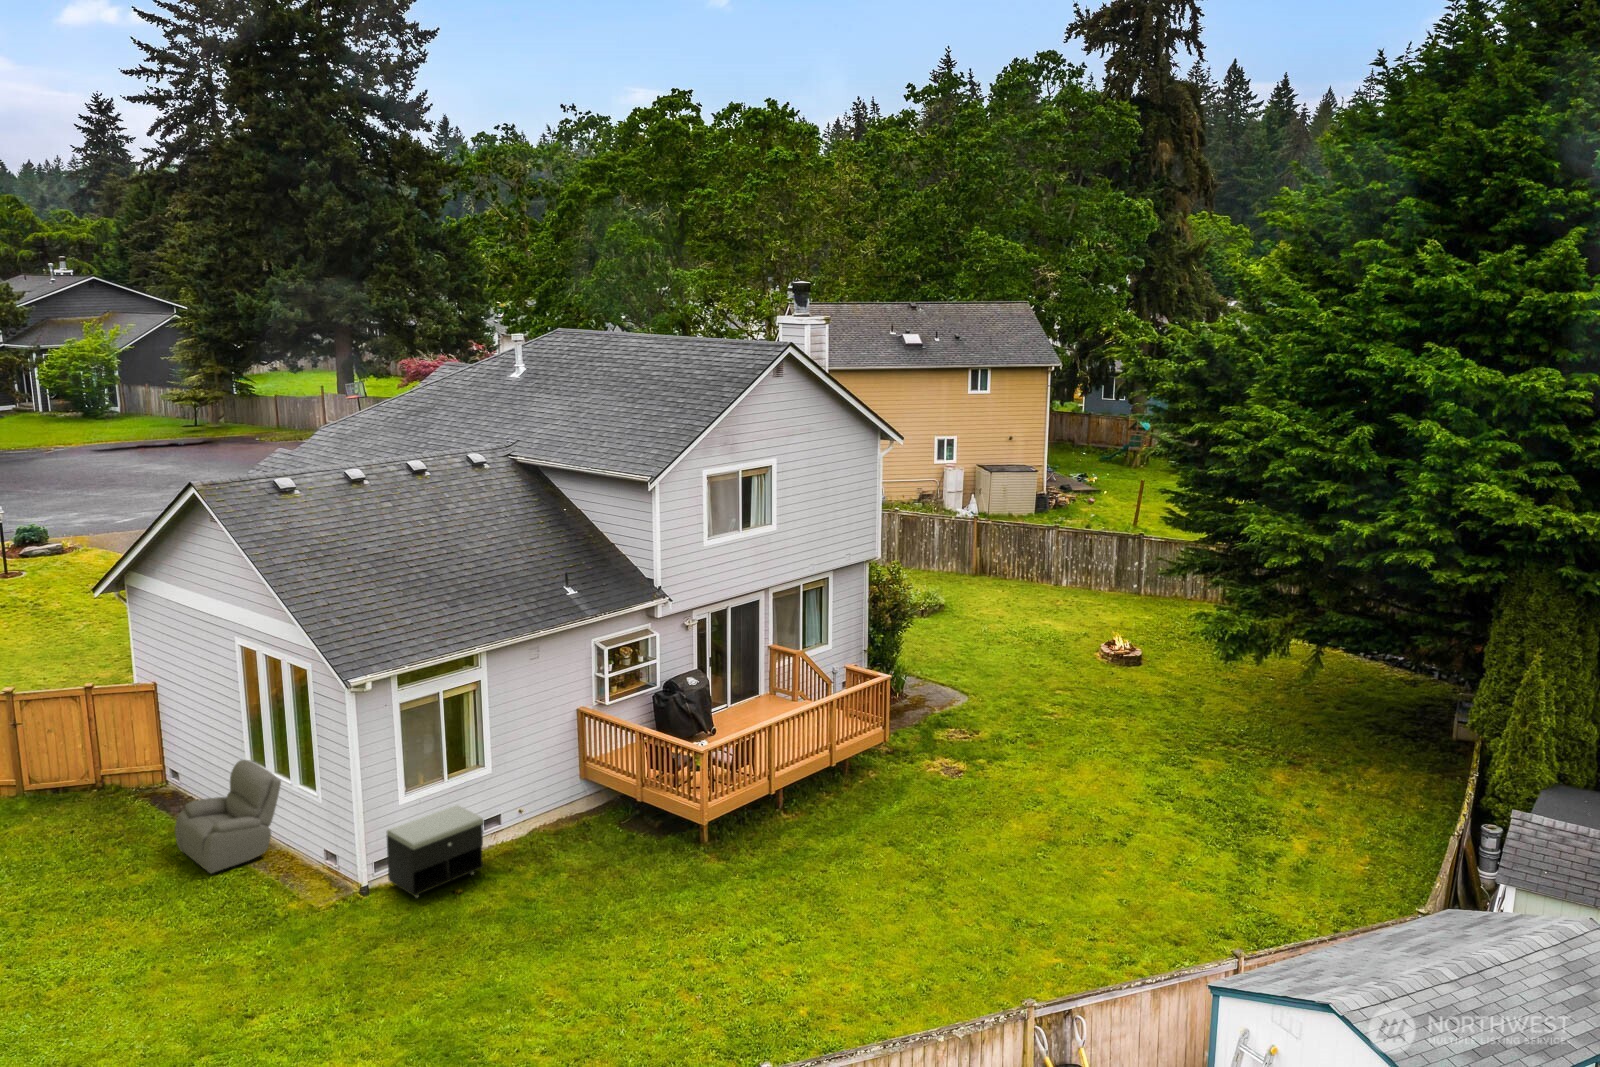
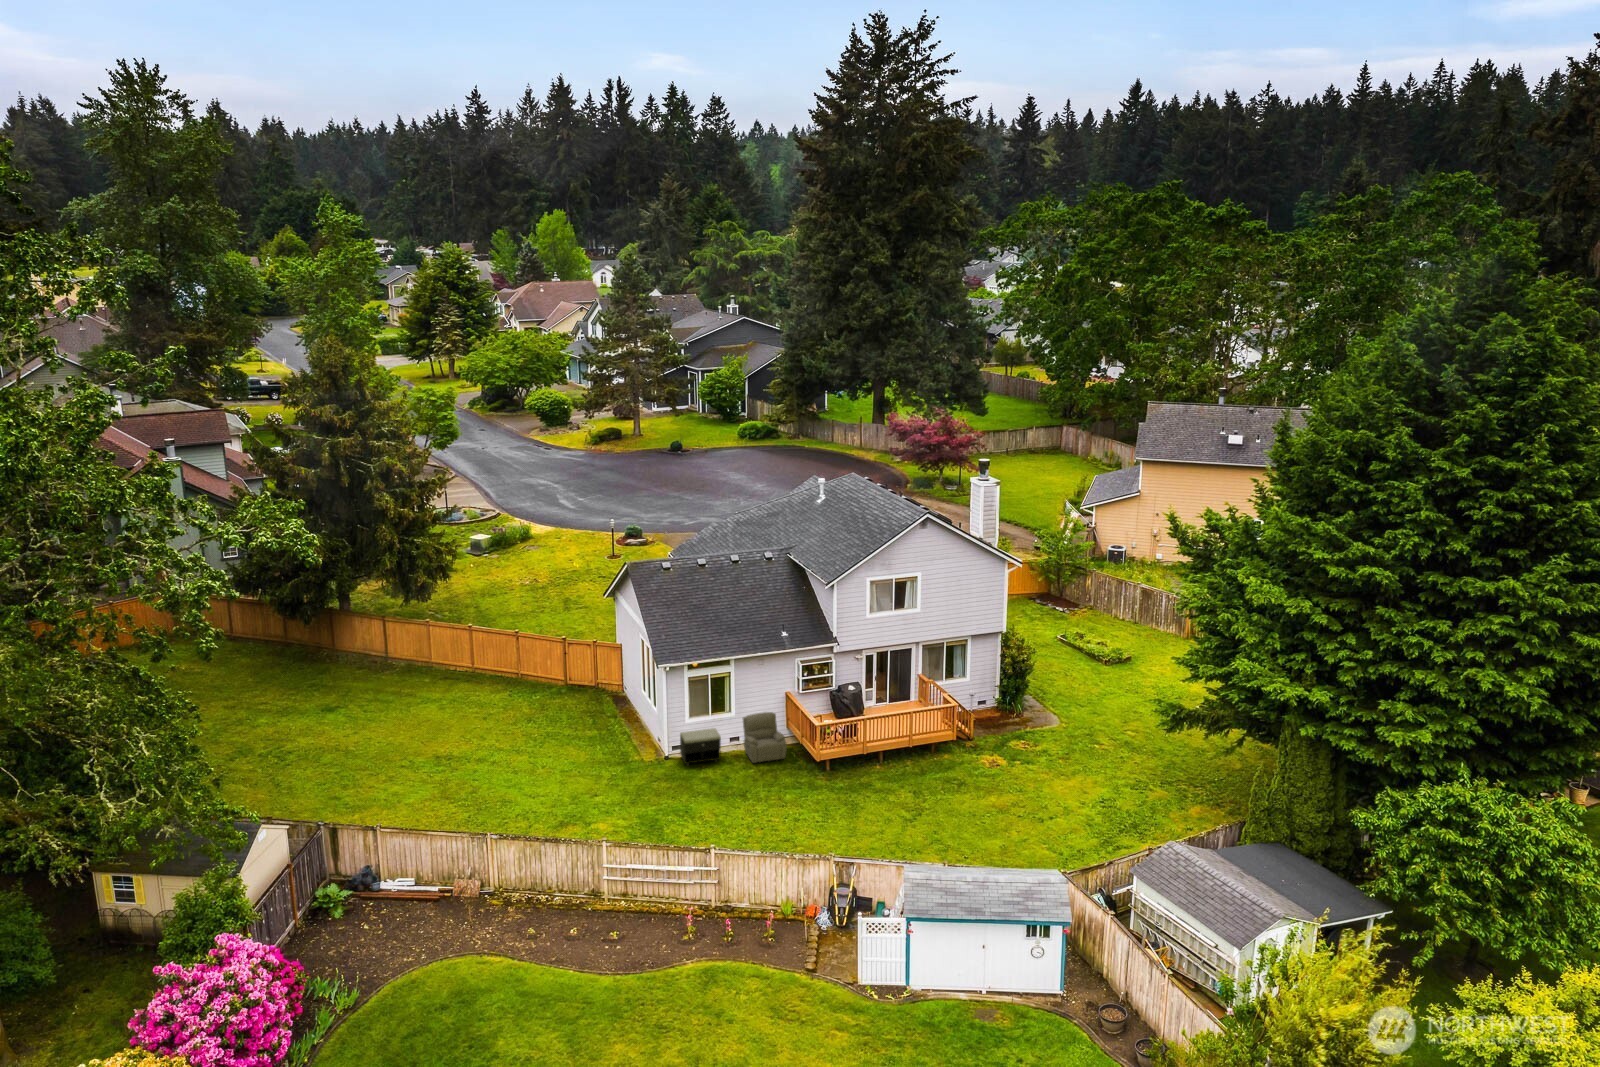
chair: present [175,760,281,873] -> present [743,712,787,763]

